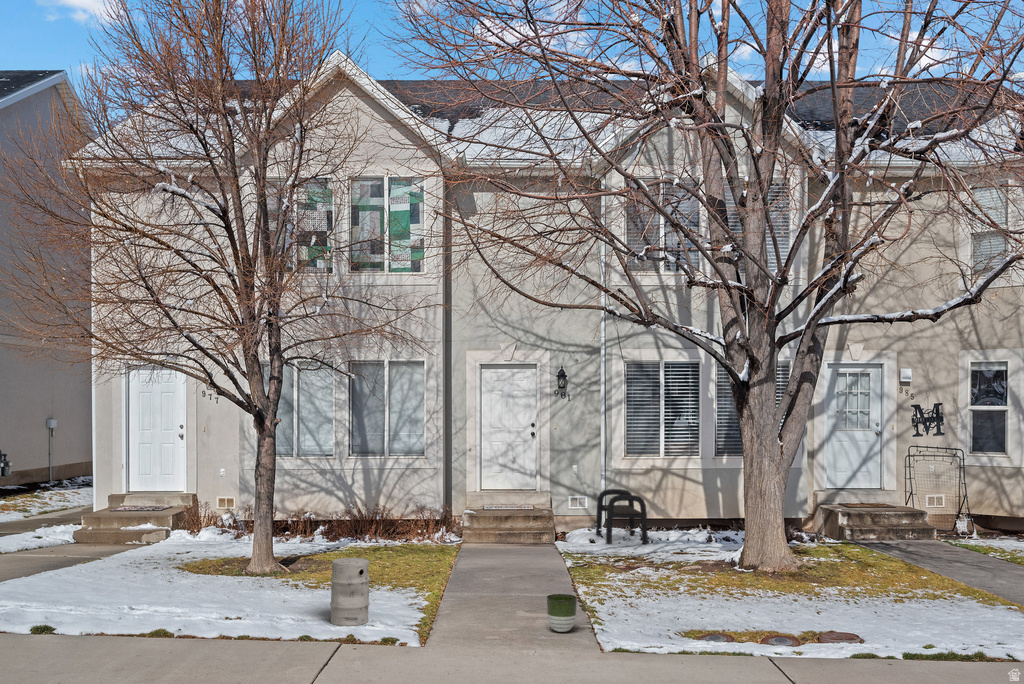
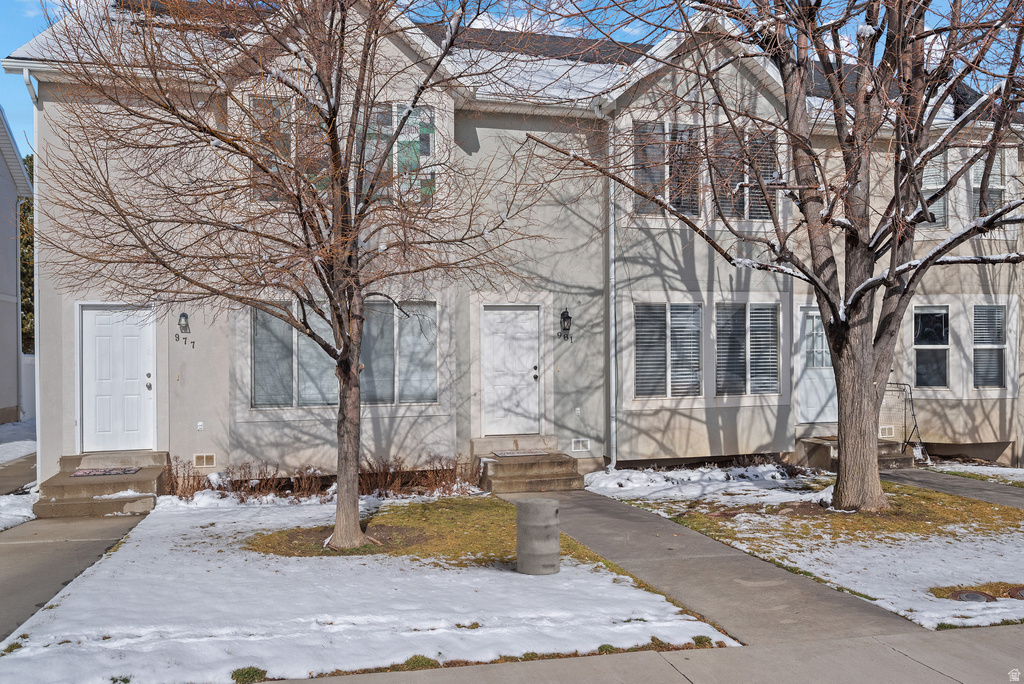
bench: present [596,489,648,544] -> none [608,431,673,484]
planter: present [547,594,577,632] -> none [755,522,790,562]

